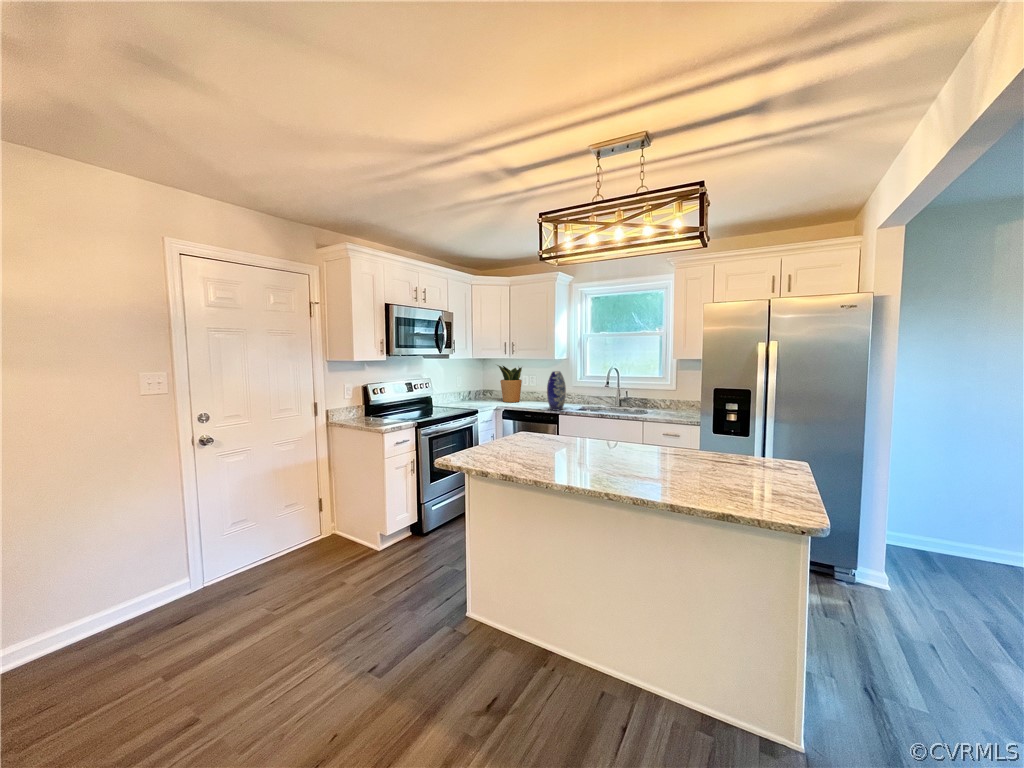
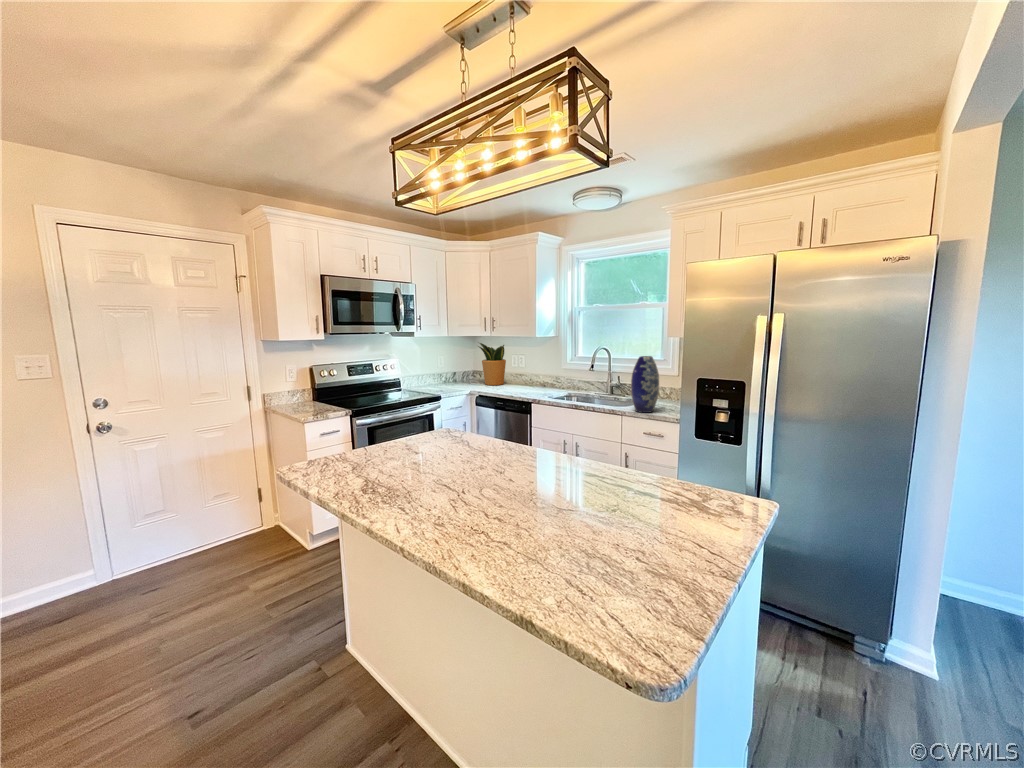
vase: present [547,371,566,411] -> present [631,356,659,413]

